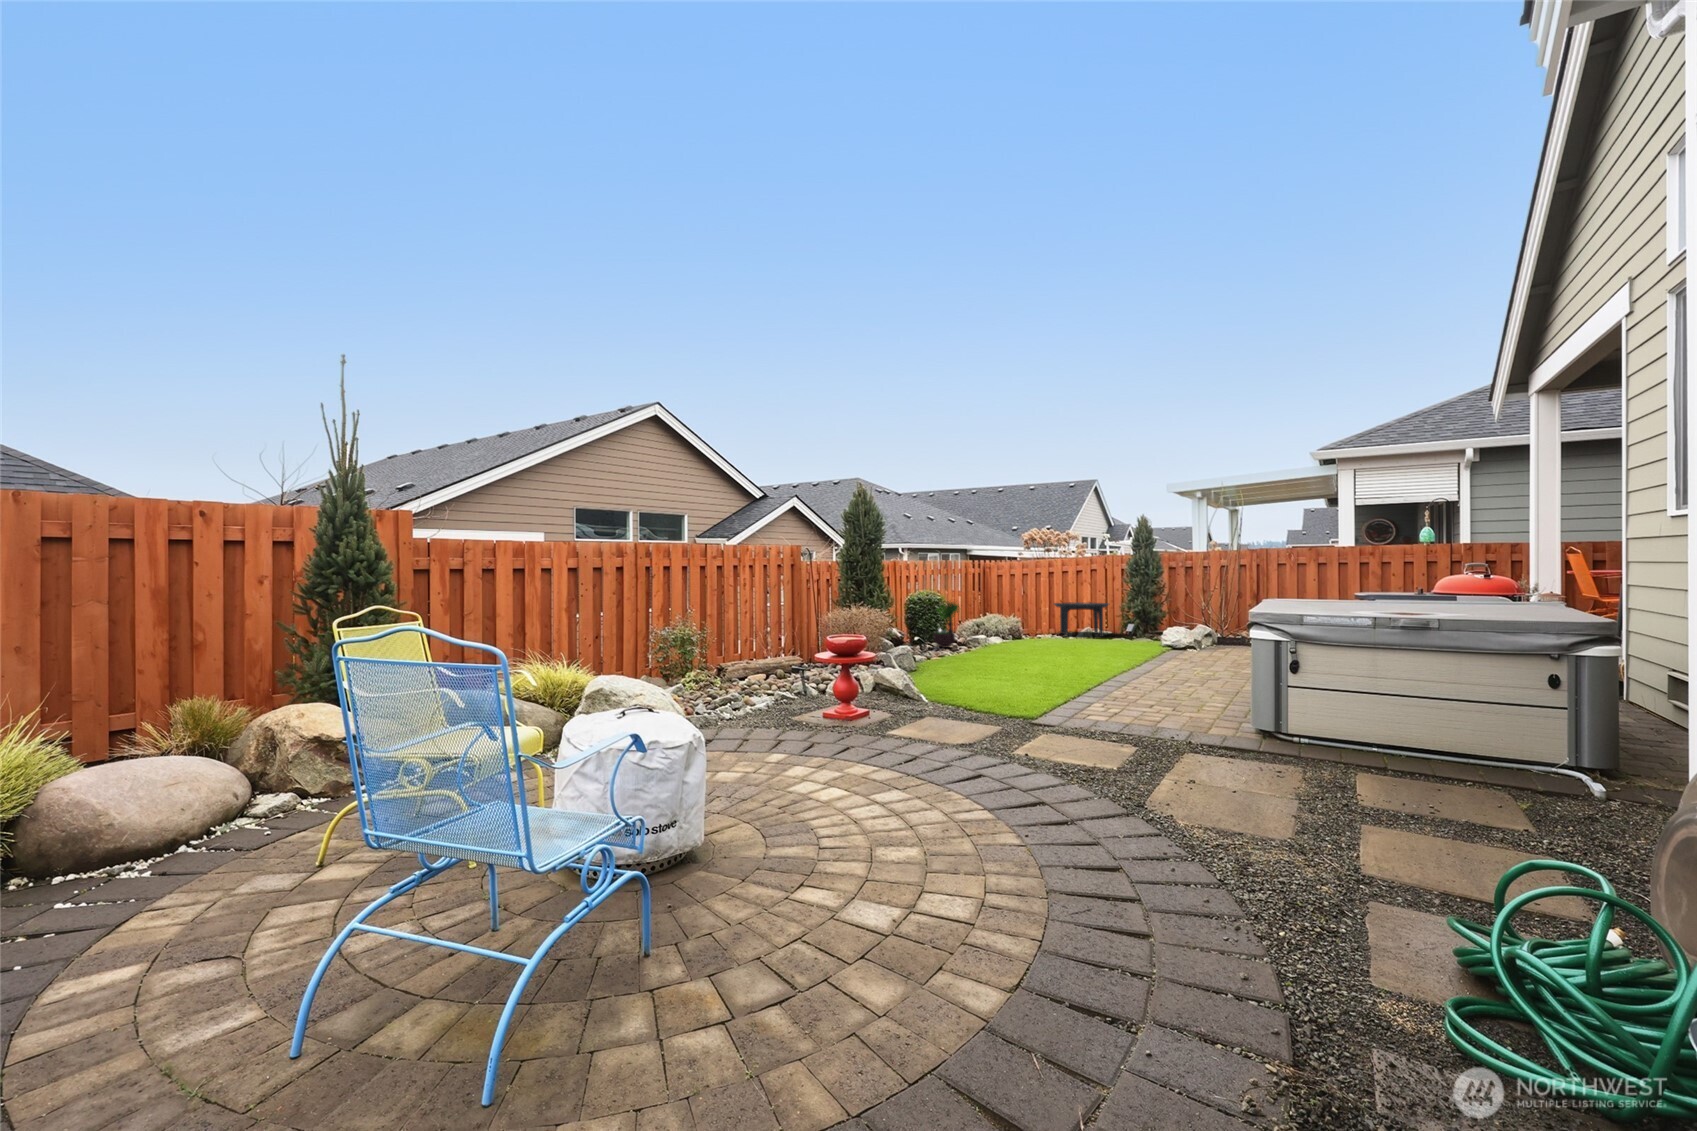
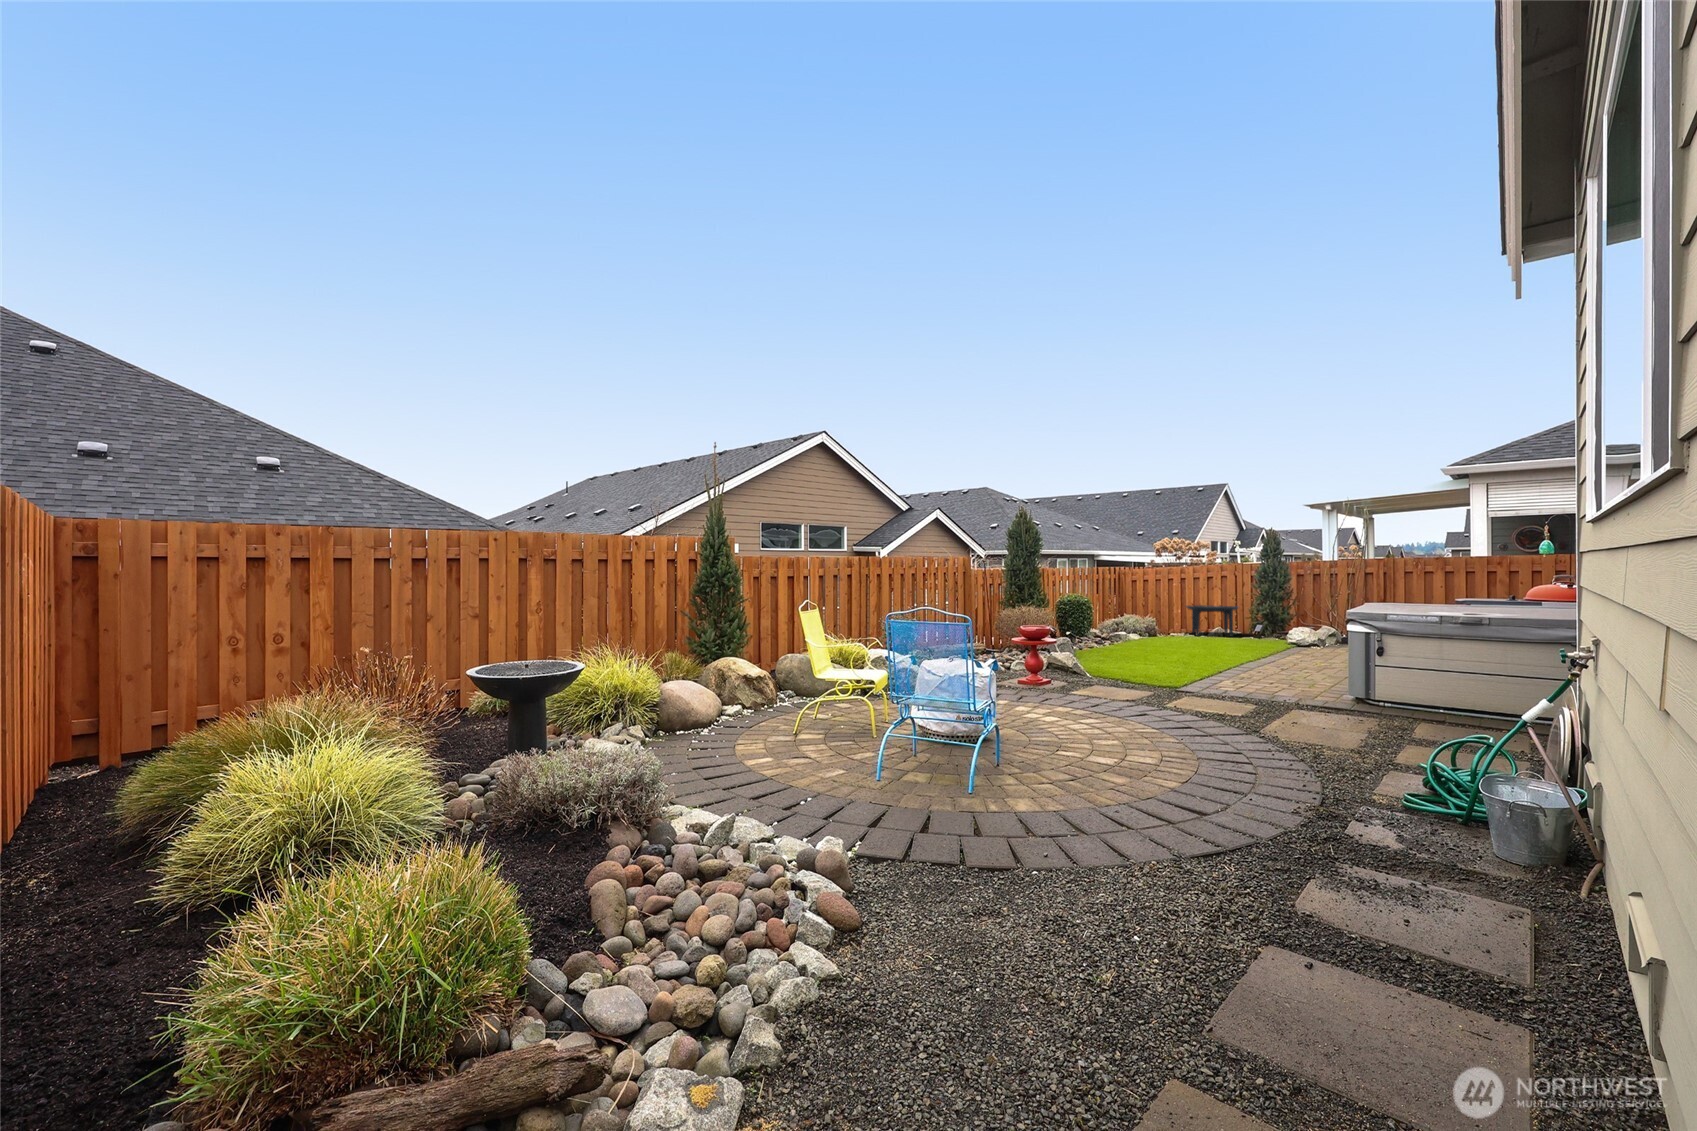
potted tree: present [933,602,959,648] -> none [1079,599,1105,642]

